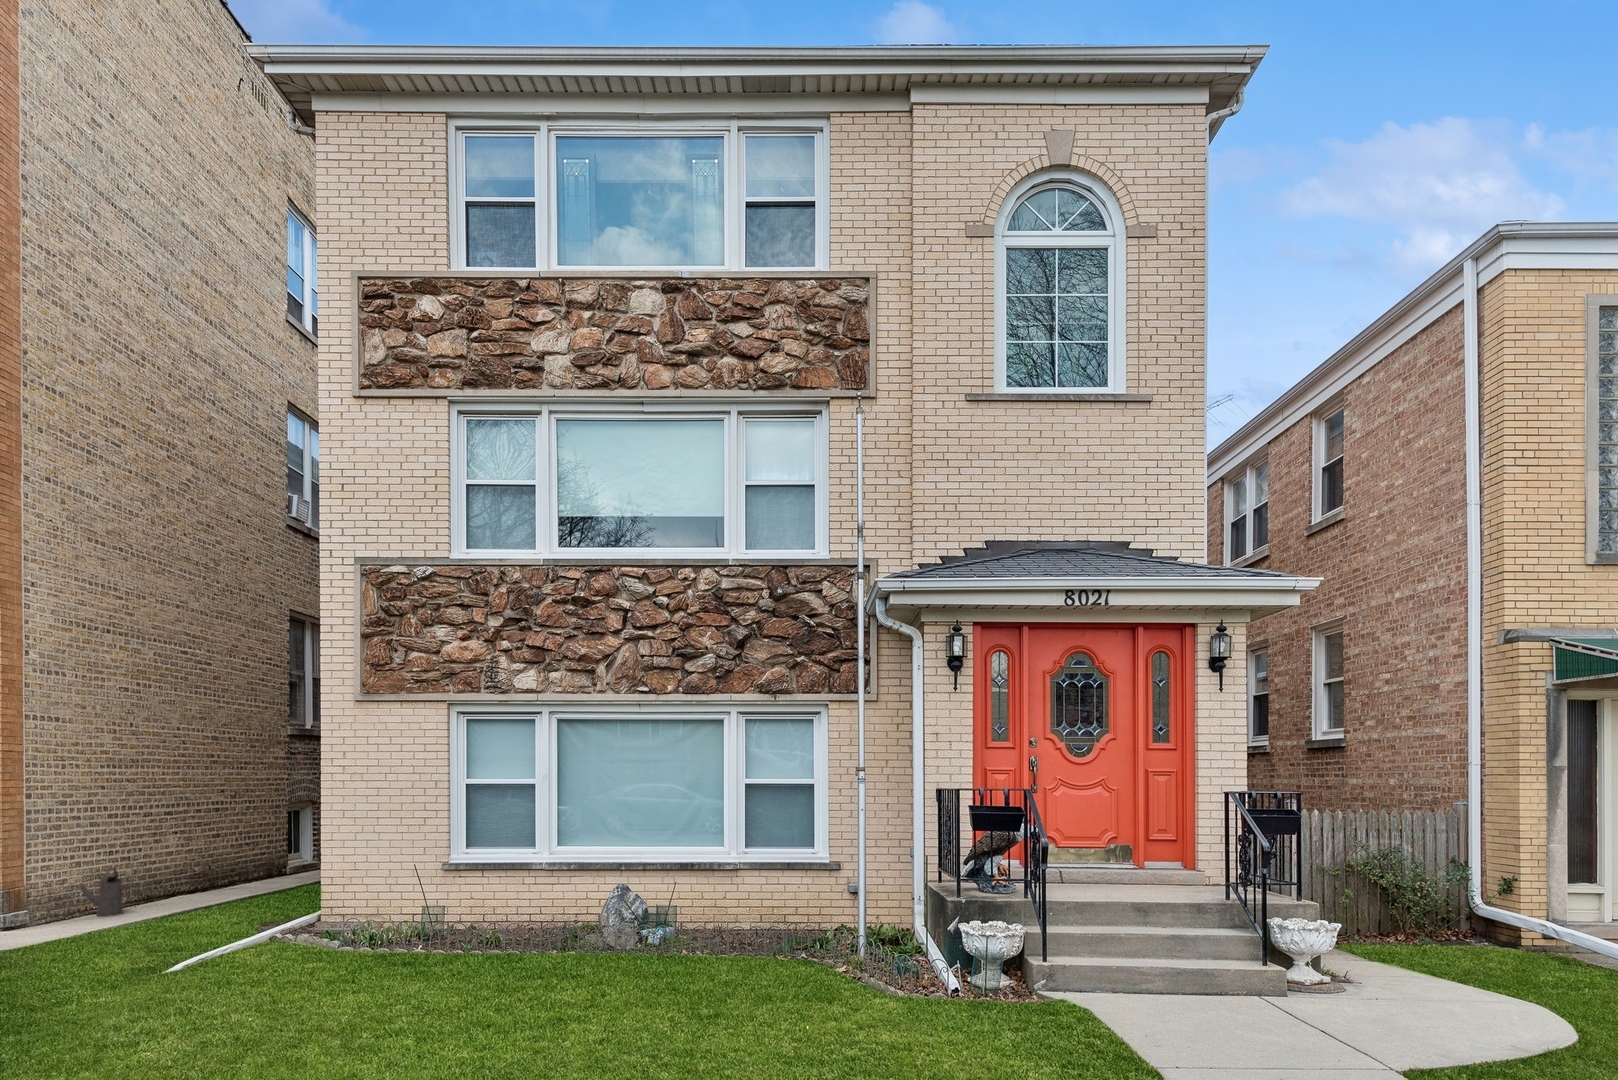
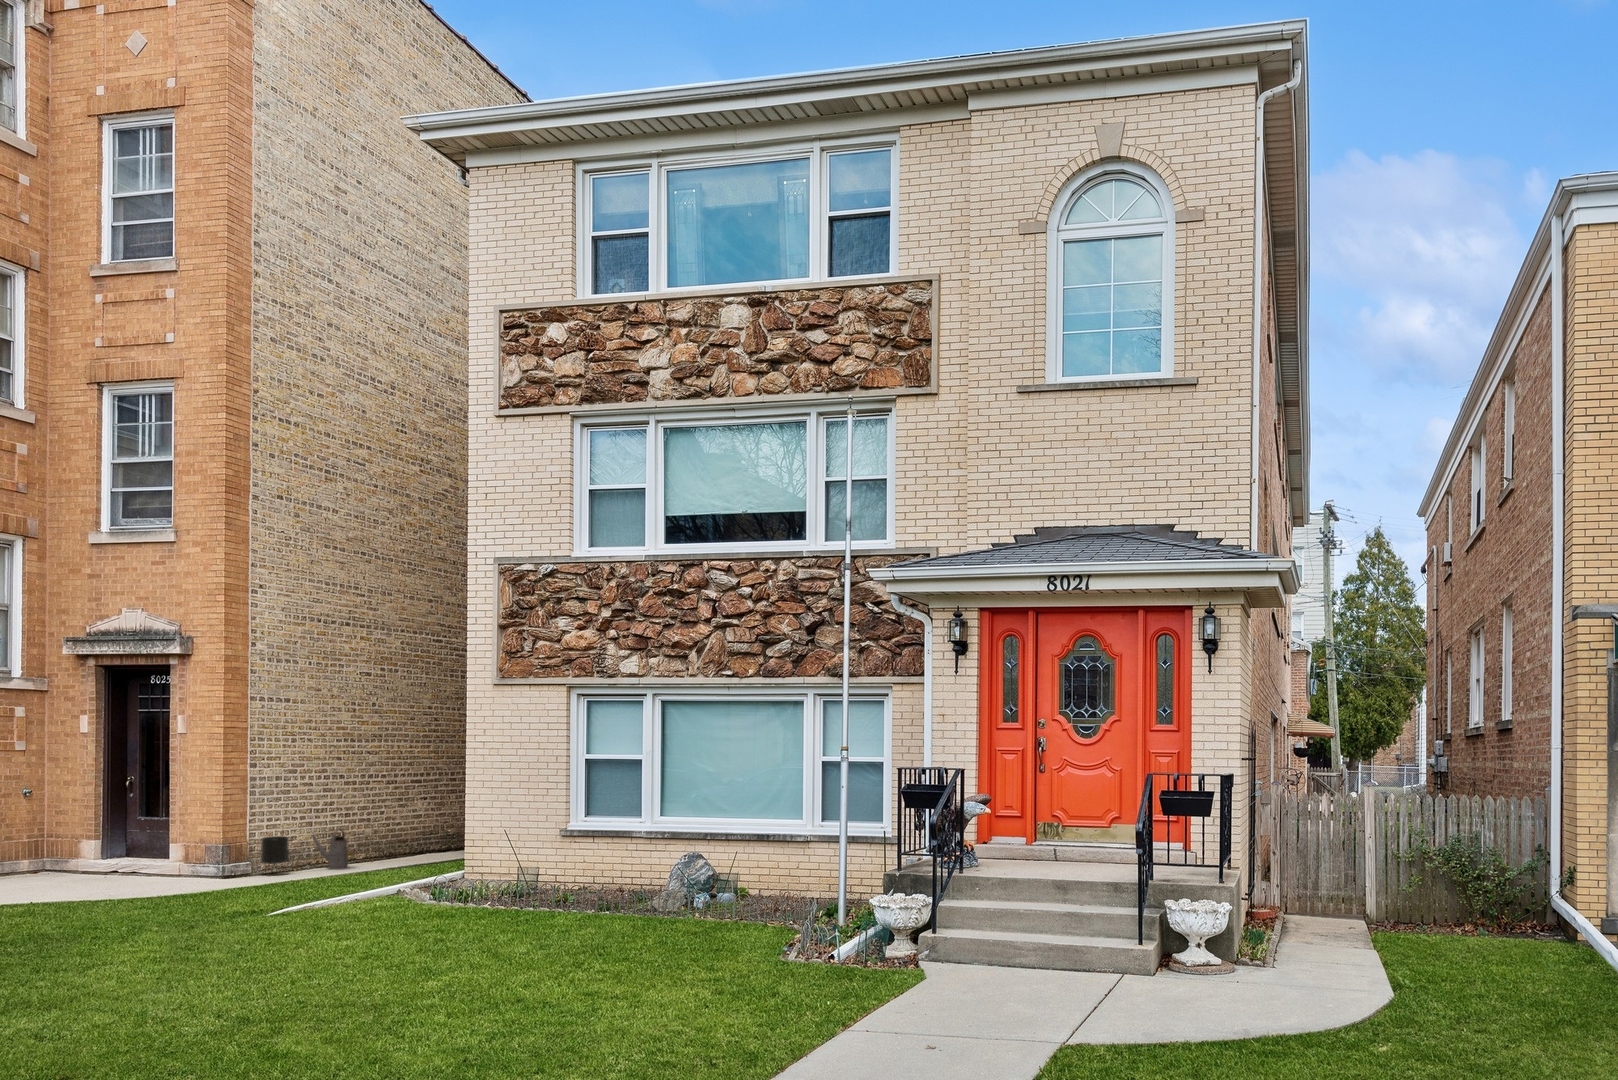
planter: none [19,885,55,936] -> present [261,836,289,865]

